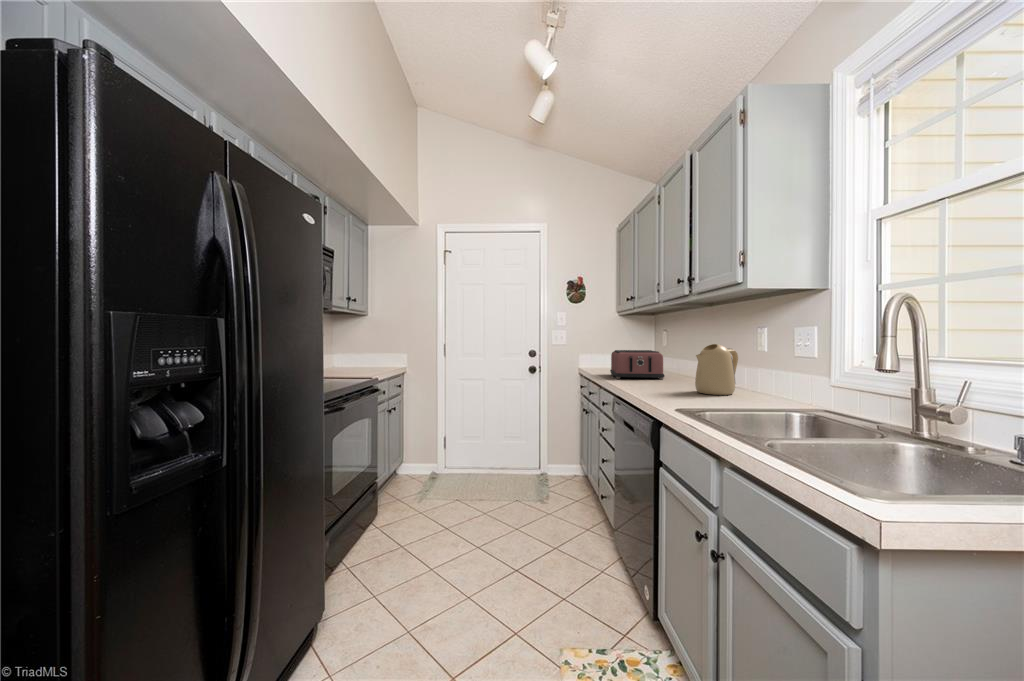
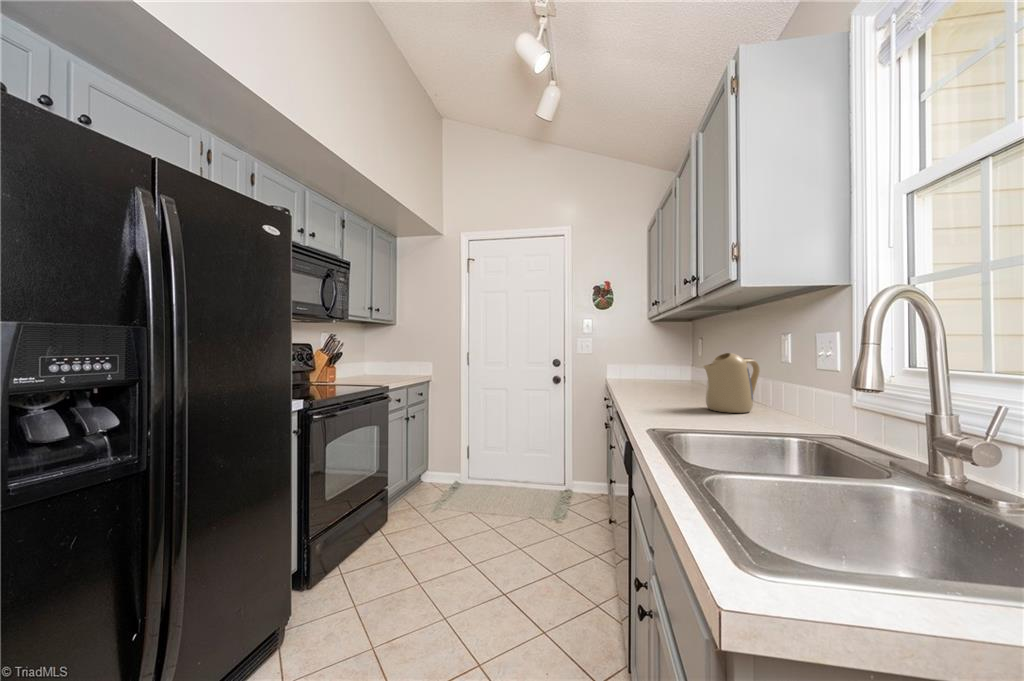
toaster: present [610,350,664,379] -> none [632,359,688,393]

